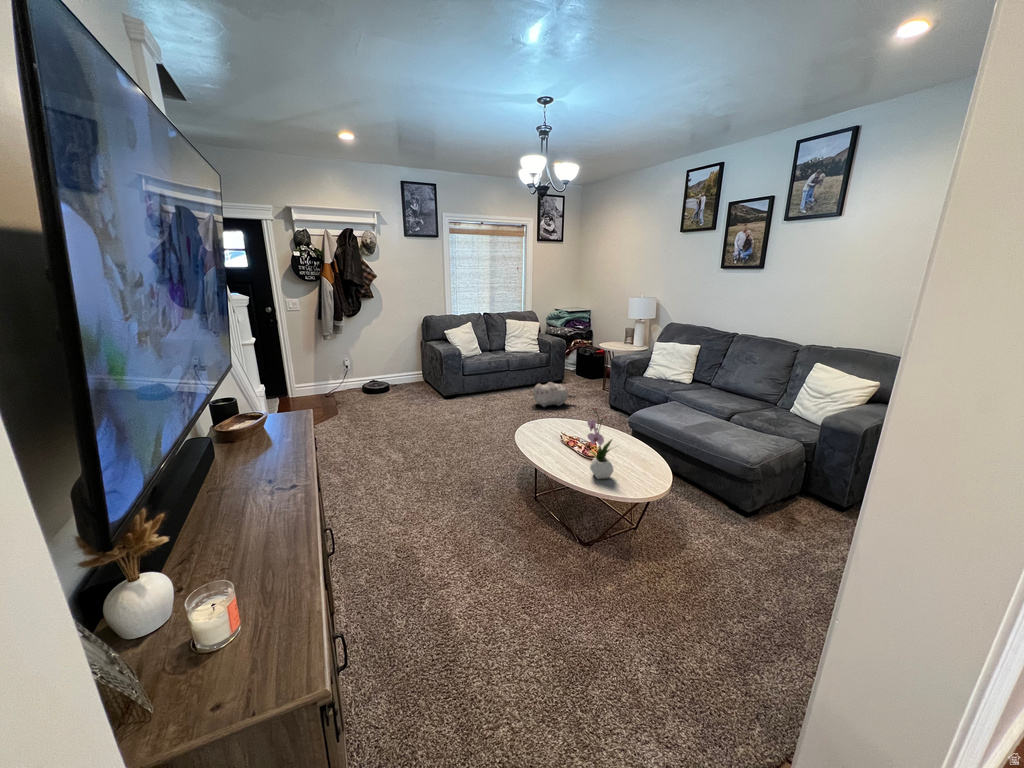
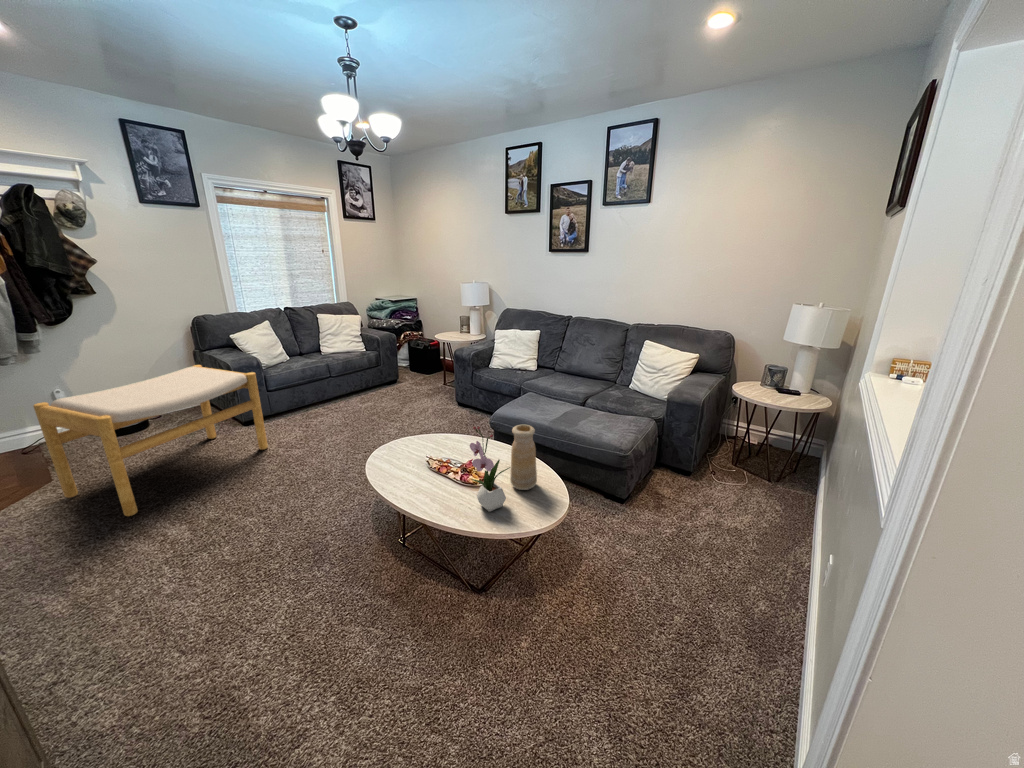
footstool: none [336,350,458,442] -> present [33,365,268,516]
plush toy: present [533,382,576,407] -> none [366,386,418,417]
vase: none [623,415,648,471] -> present [510,425,537,490]

